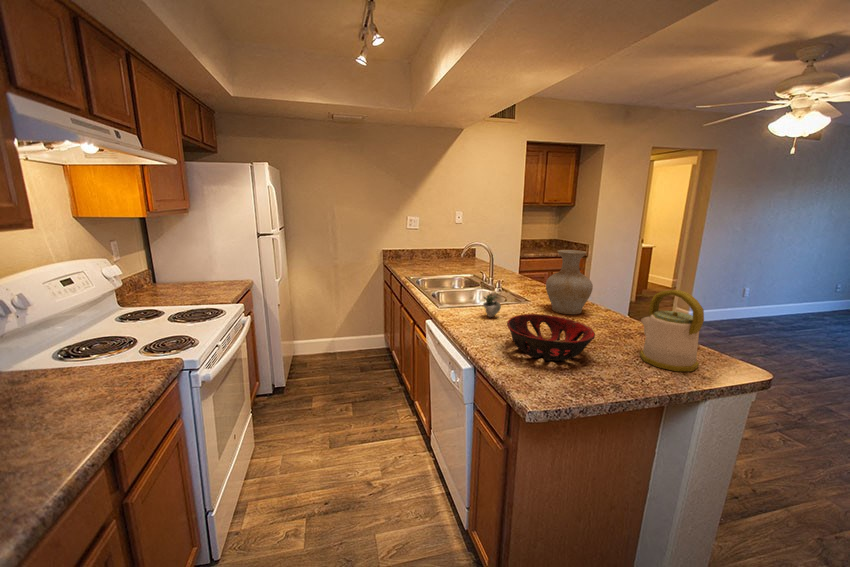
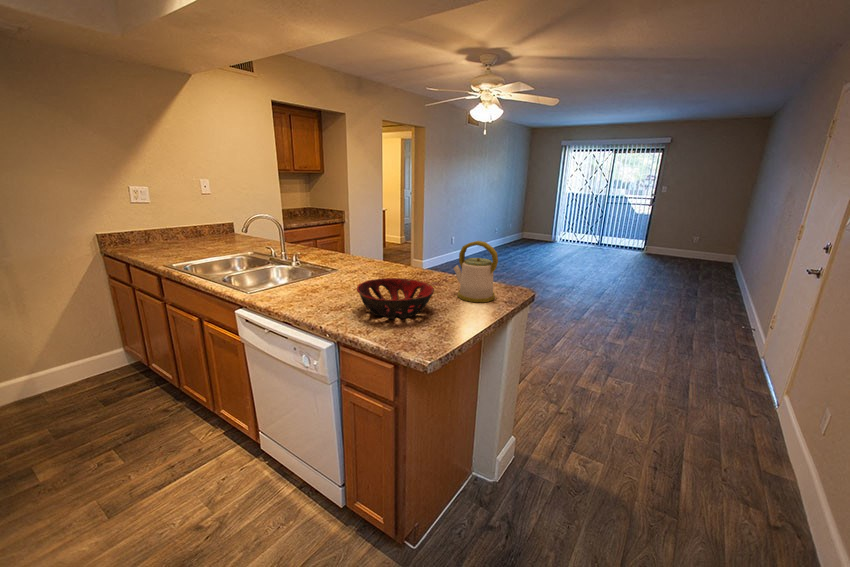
vase: present [546,250,593,314] -> none [356,216,397,276]
succulent plant: present [483,293,501,317] -> none [307,266,338,292]

